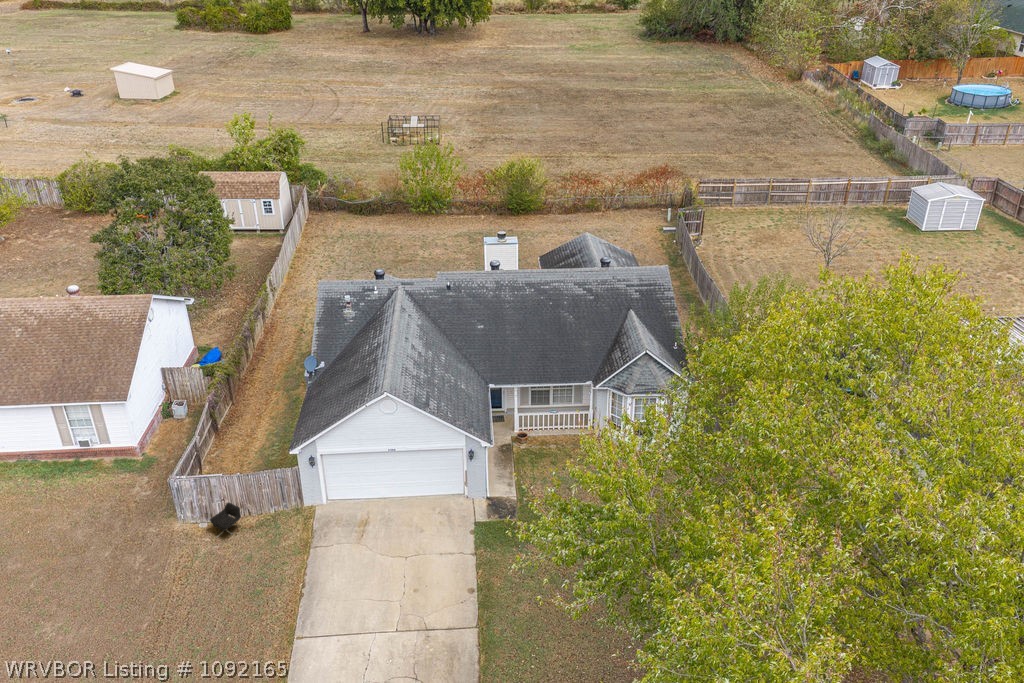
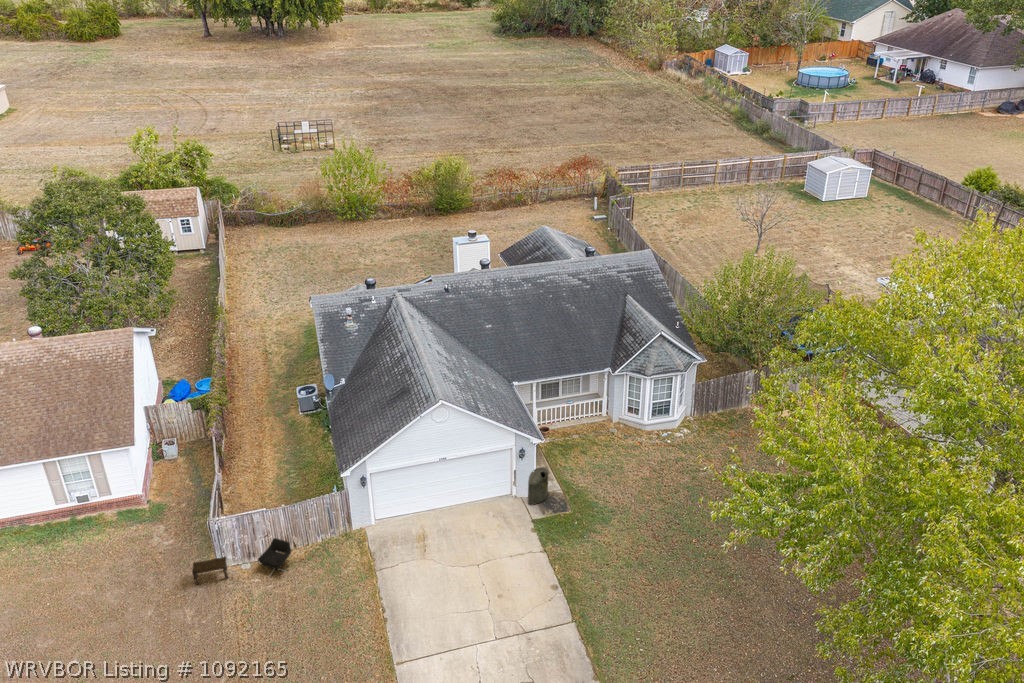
trash can: none [479,472,504,508] -> present [528,467,549,505]
bench: none [149,513,185,534] -> present [192,557,228,585]

